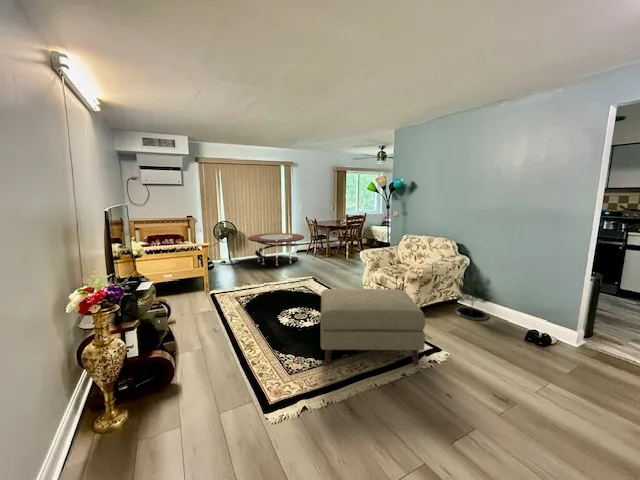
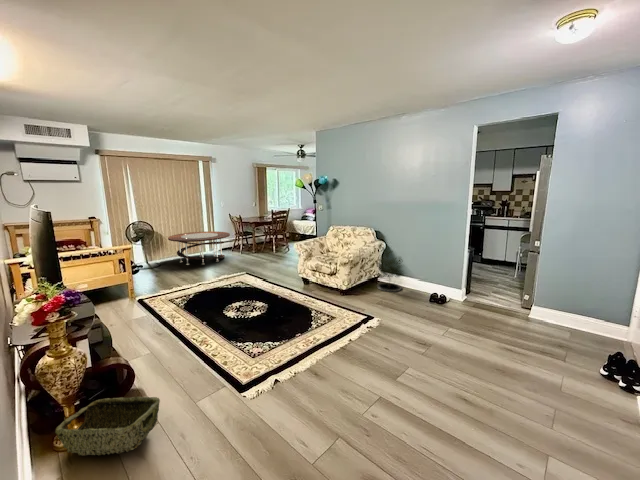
ottoman: present [320,289,425,365] -> none [269,272,364,345]
woven basket: none [96,388,185,448] -> present [56,397,160,455]

